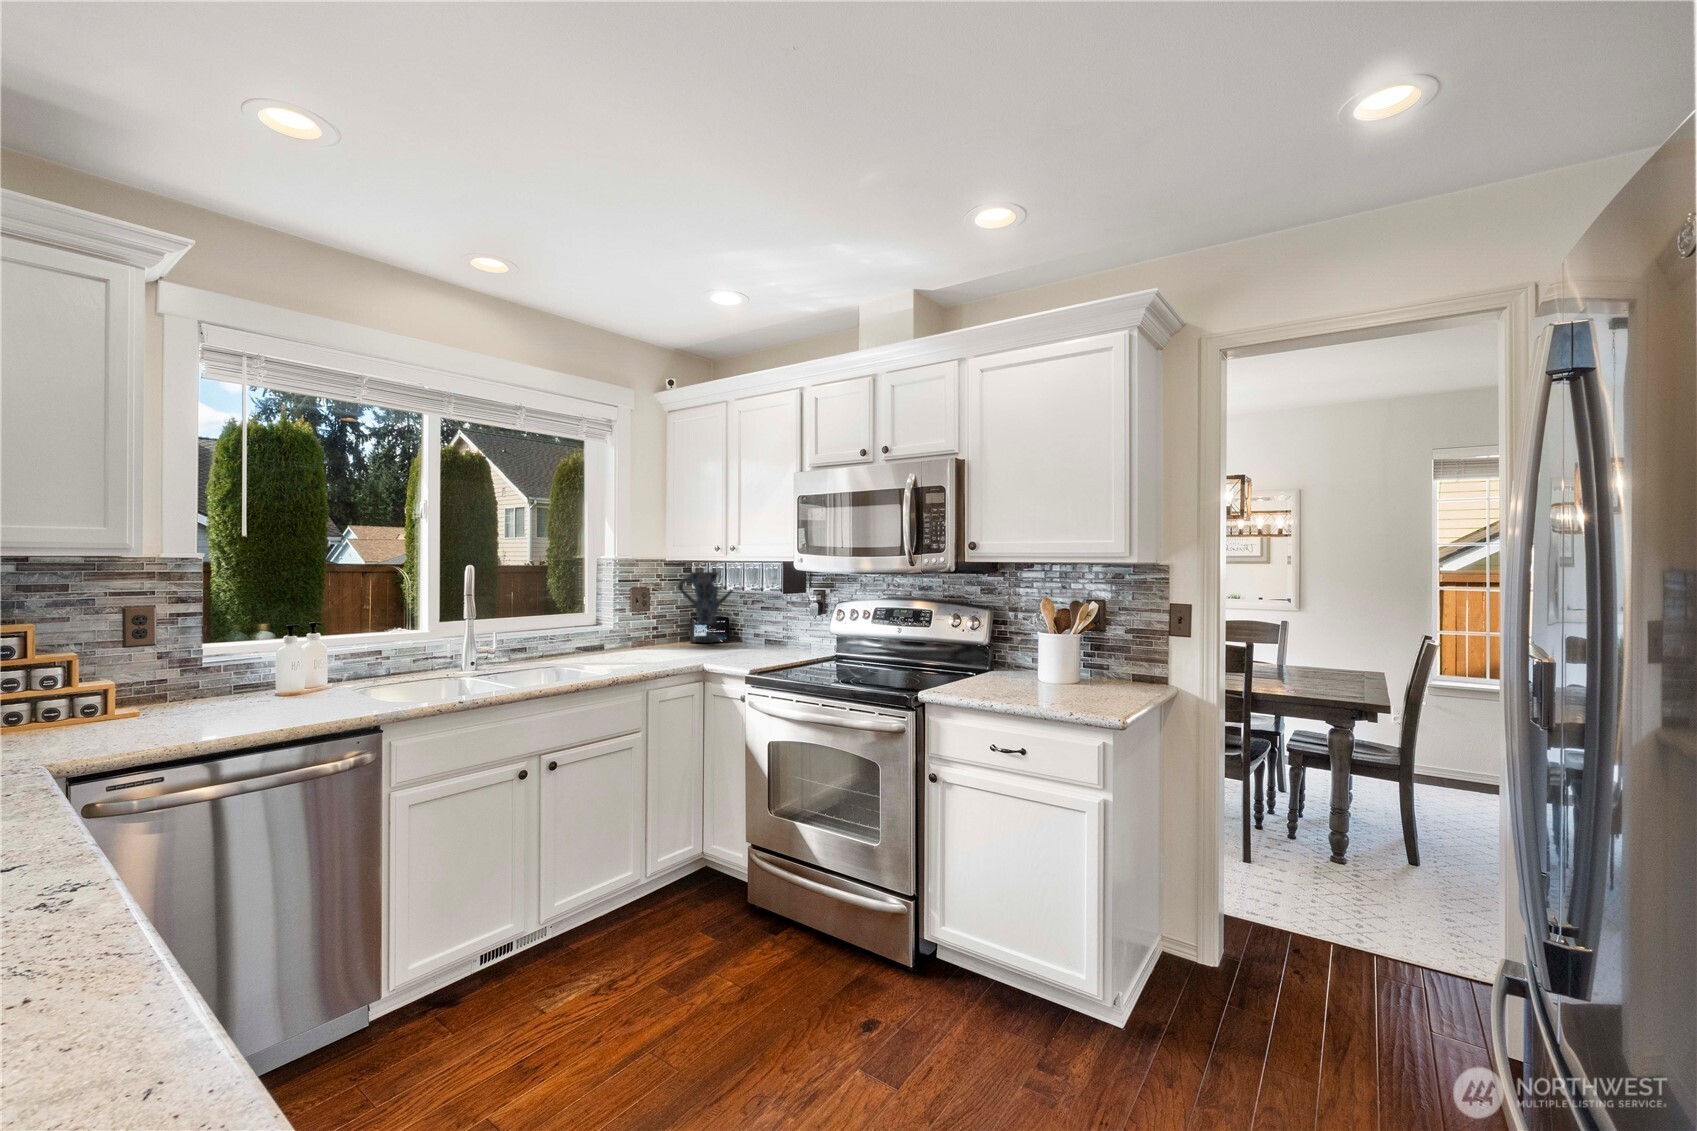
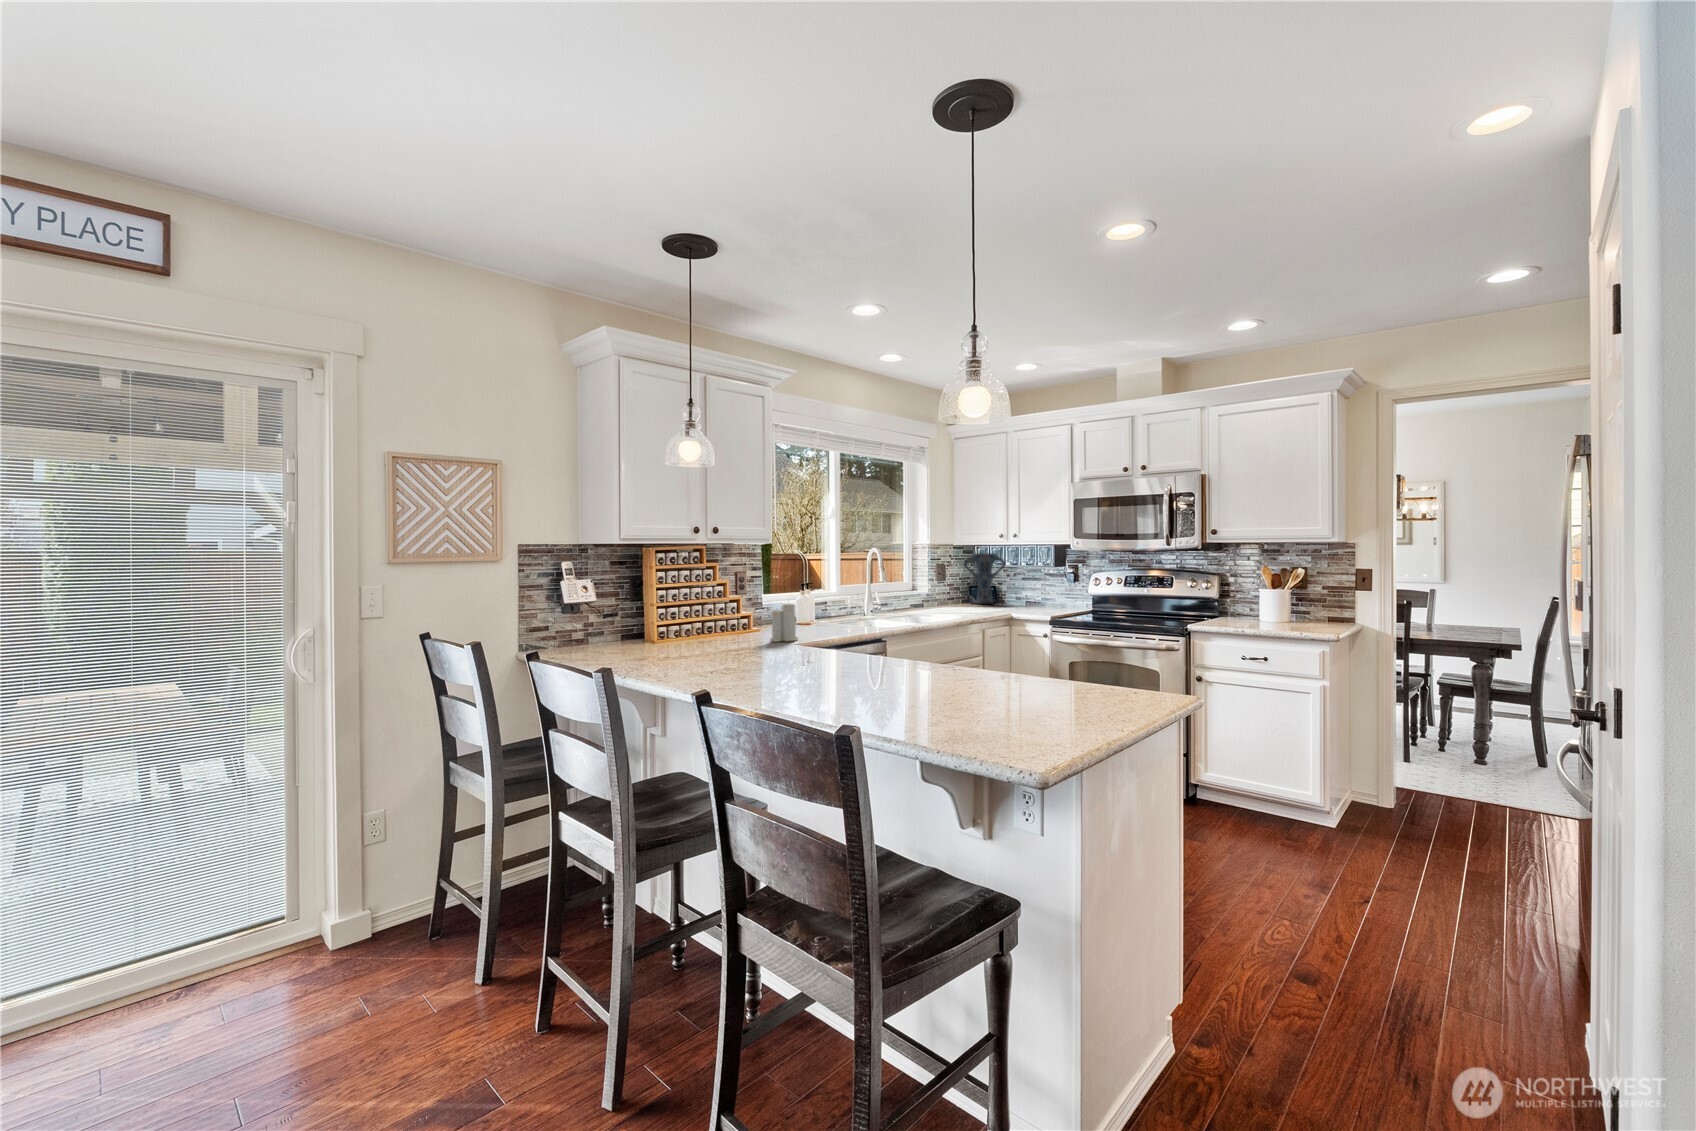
candle: none [36,670,118,757] -> present [770,603,798,642]

